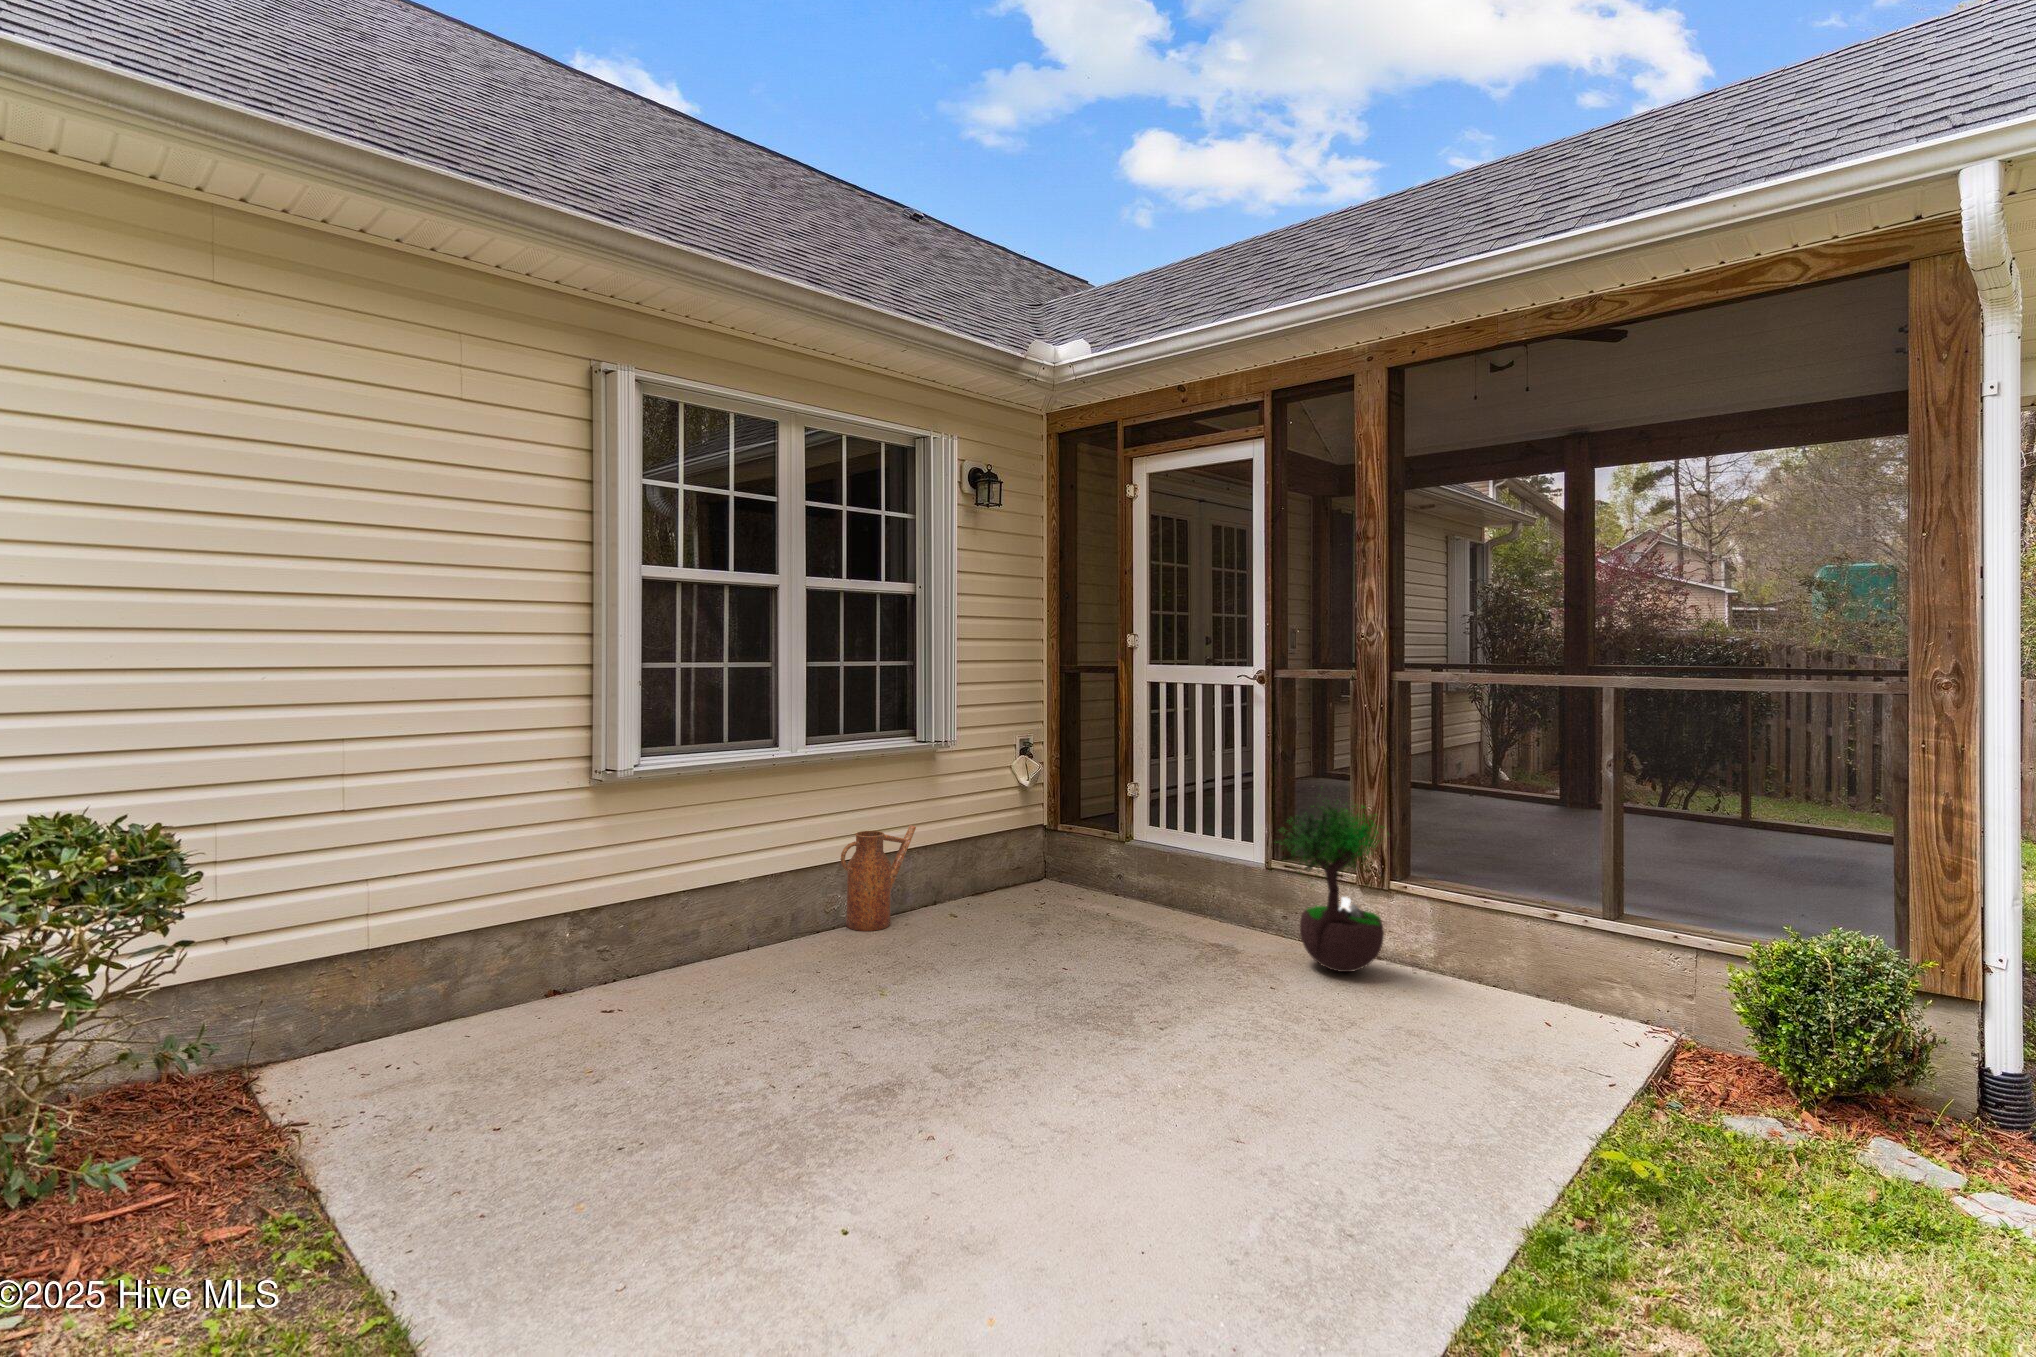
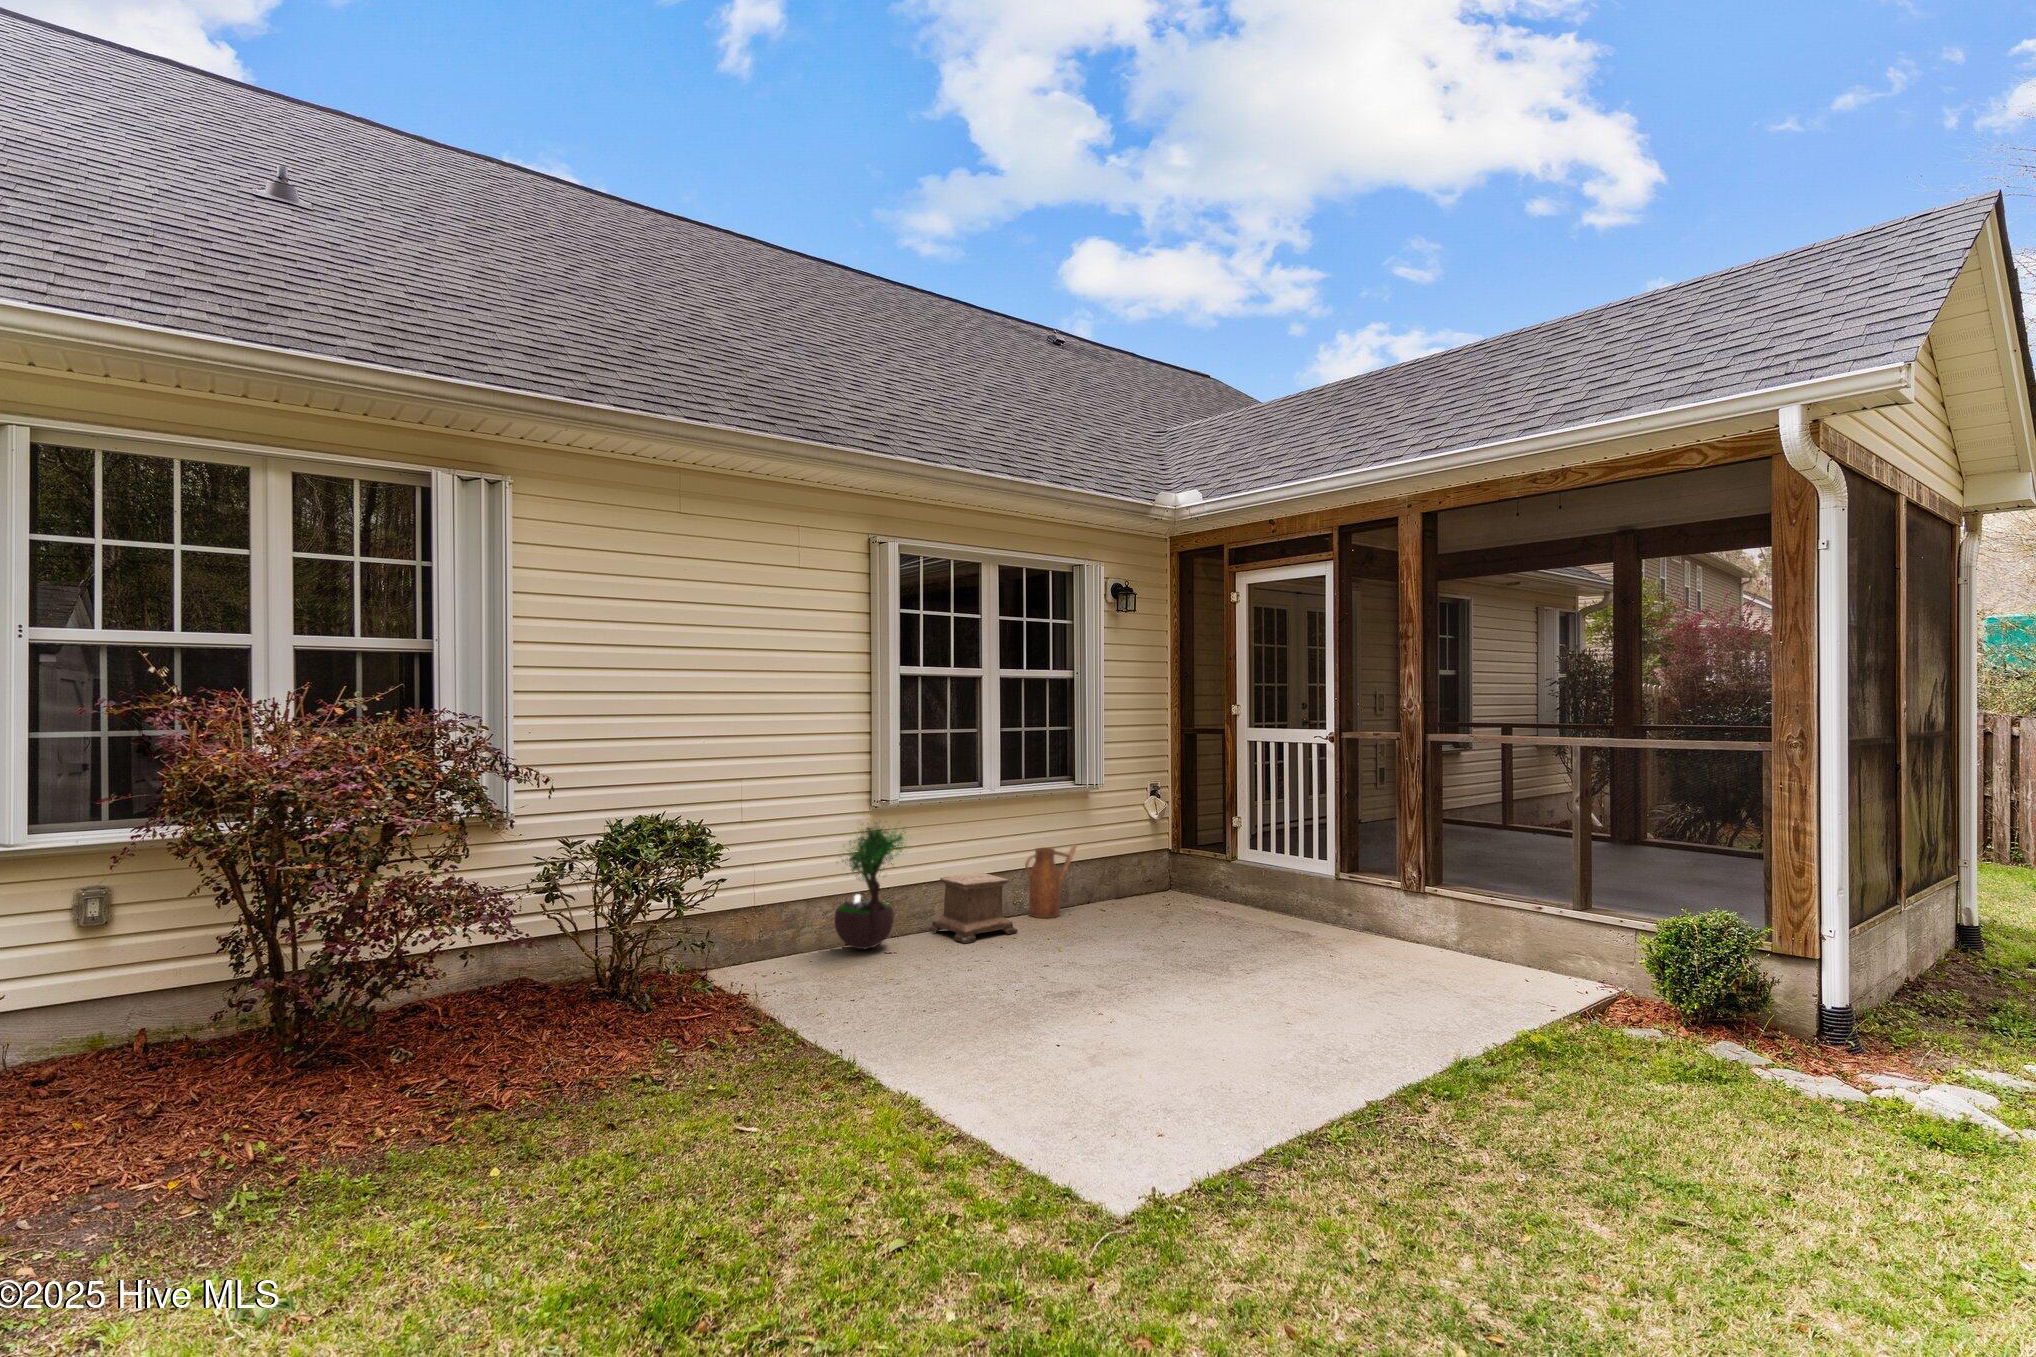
potted tree: present [1277,787,1385,972] -> present [834,821,906,949]
stool: none [690,872,825,983] -> present [929,873,1018,943]

